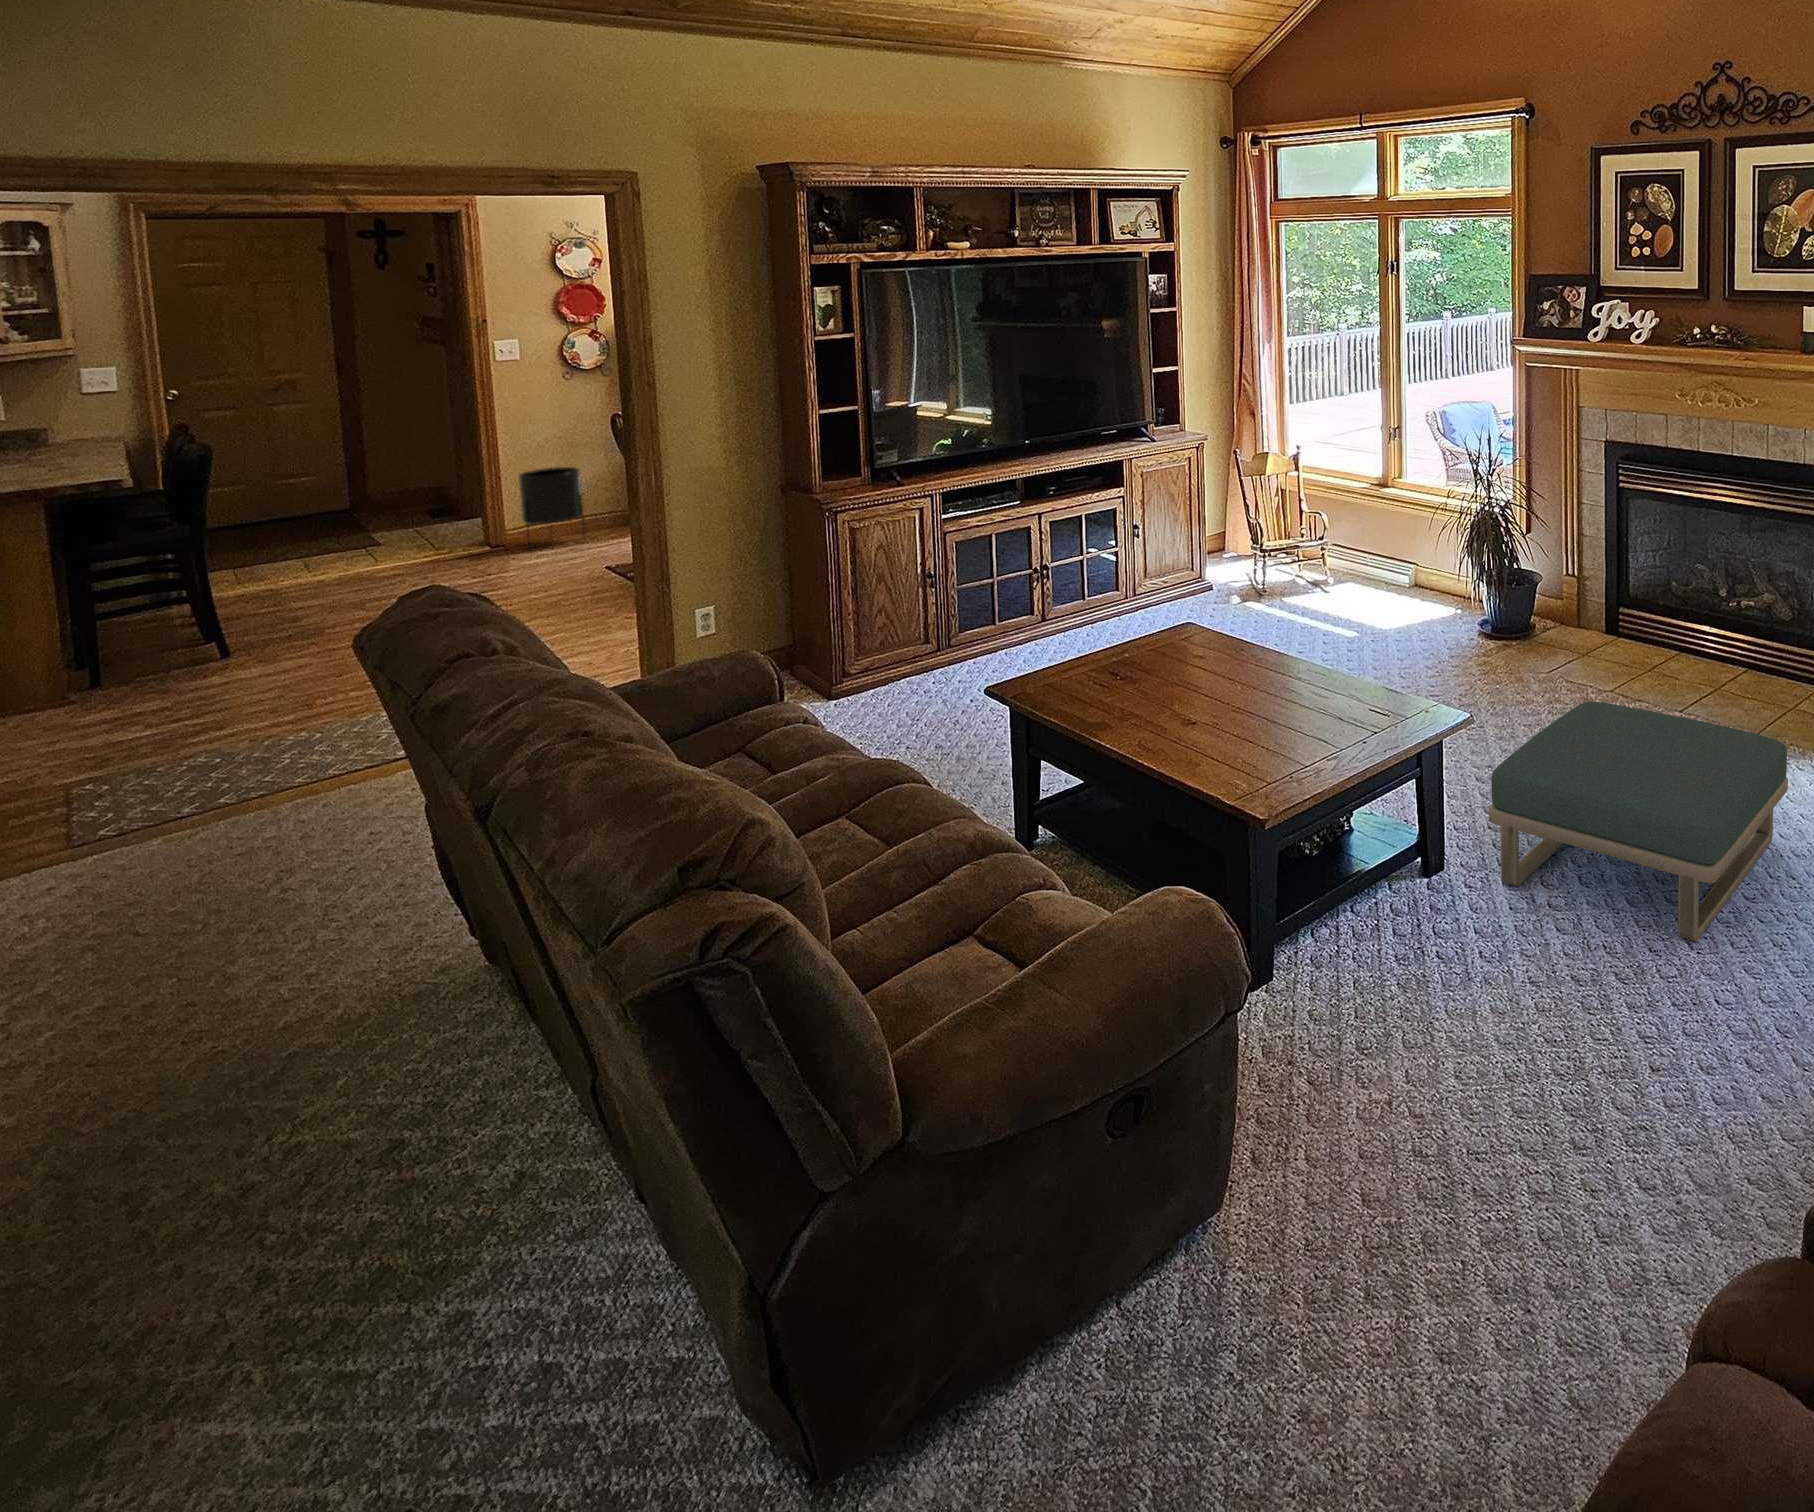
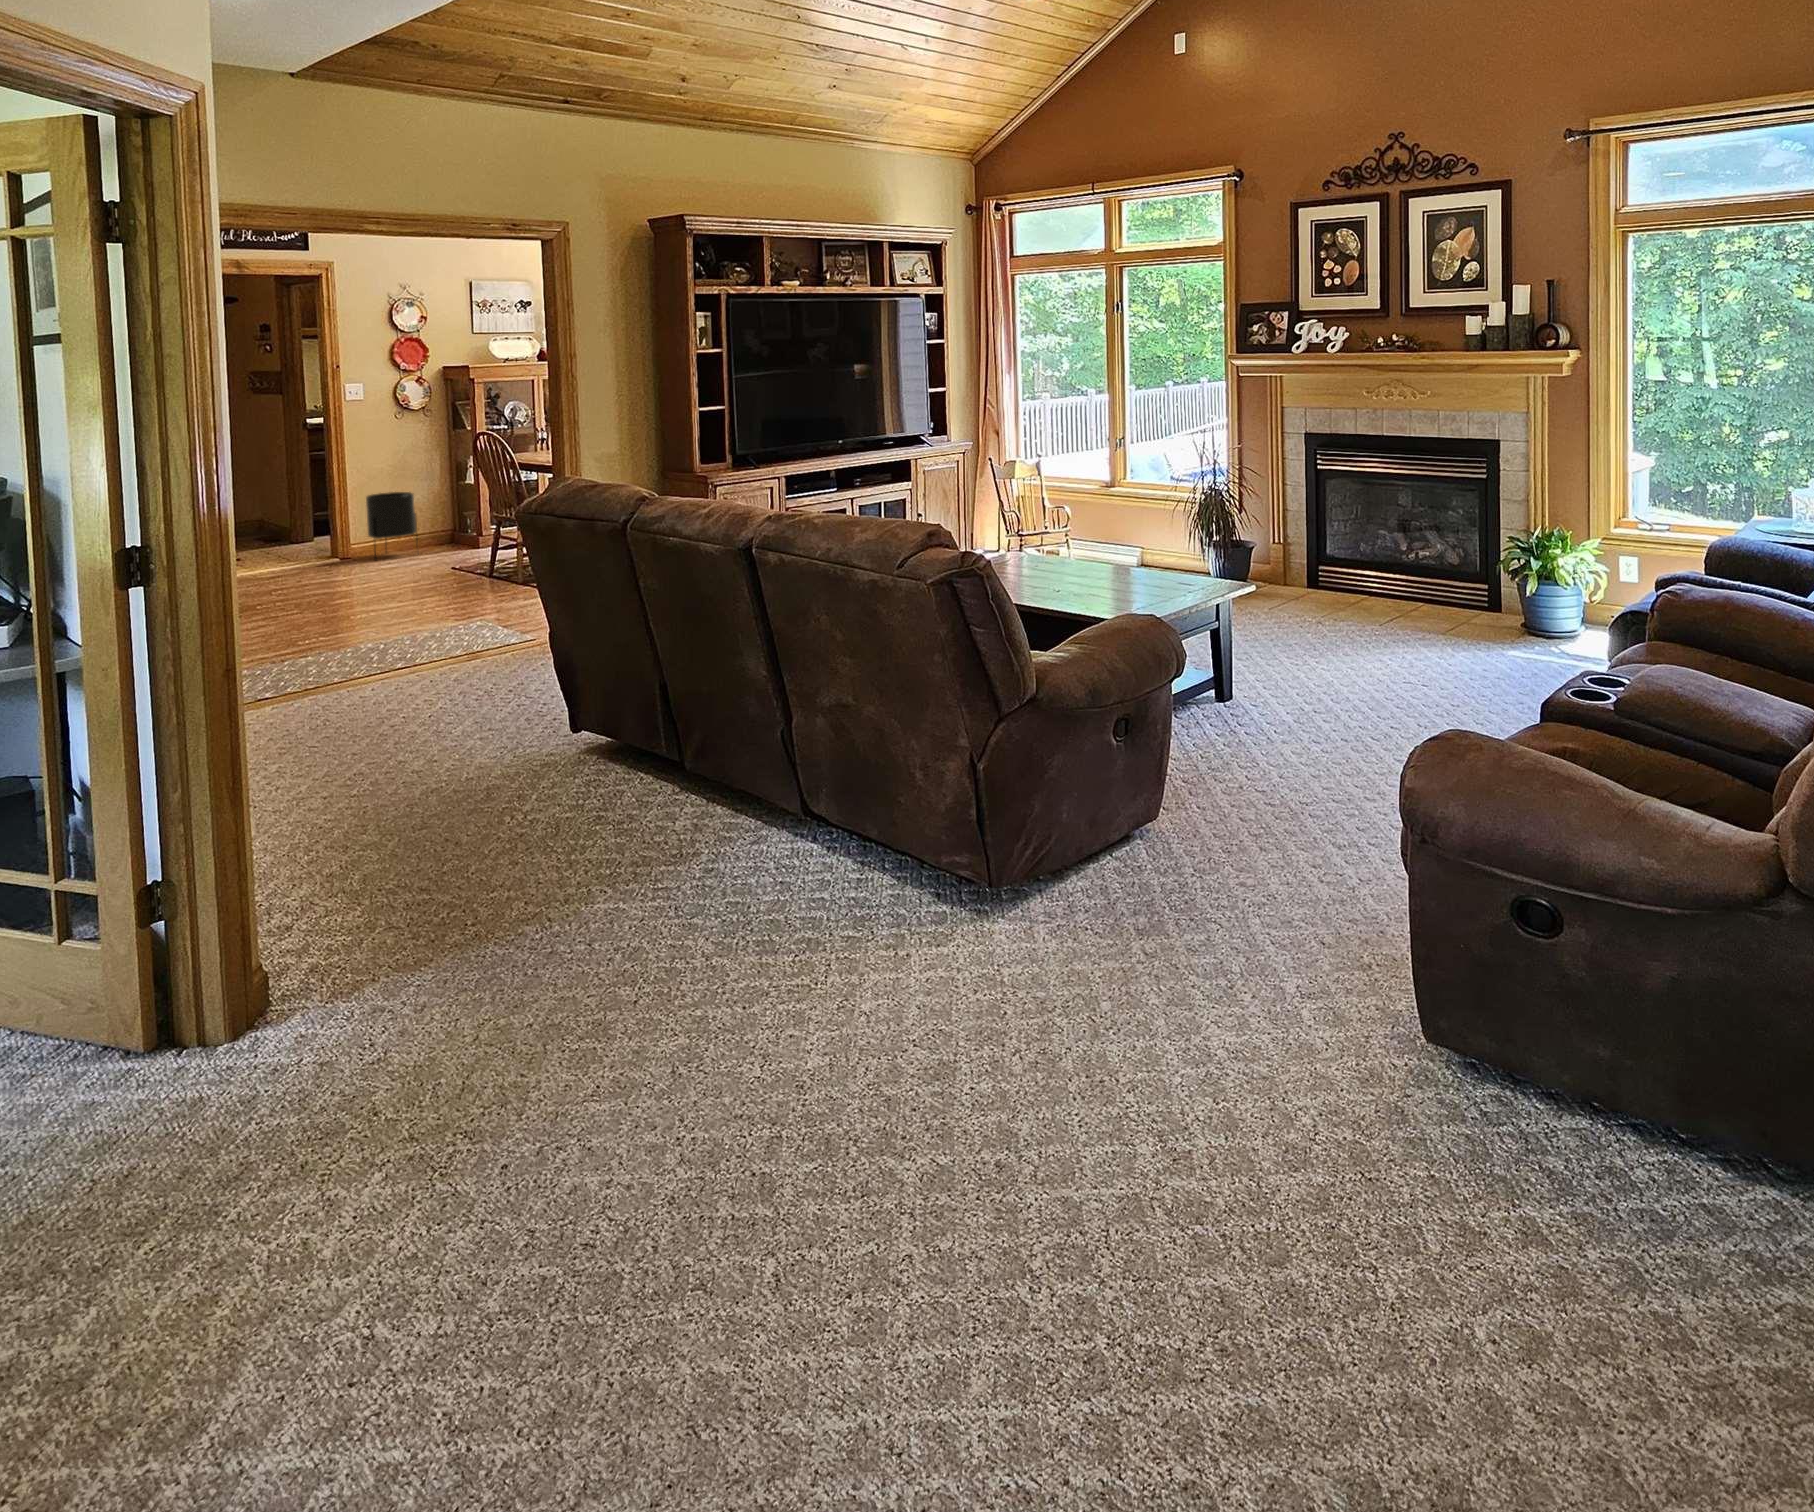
footstool: present [1489,701,1788,941] -> none [1267,590,1475,718]

